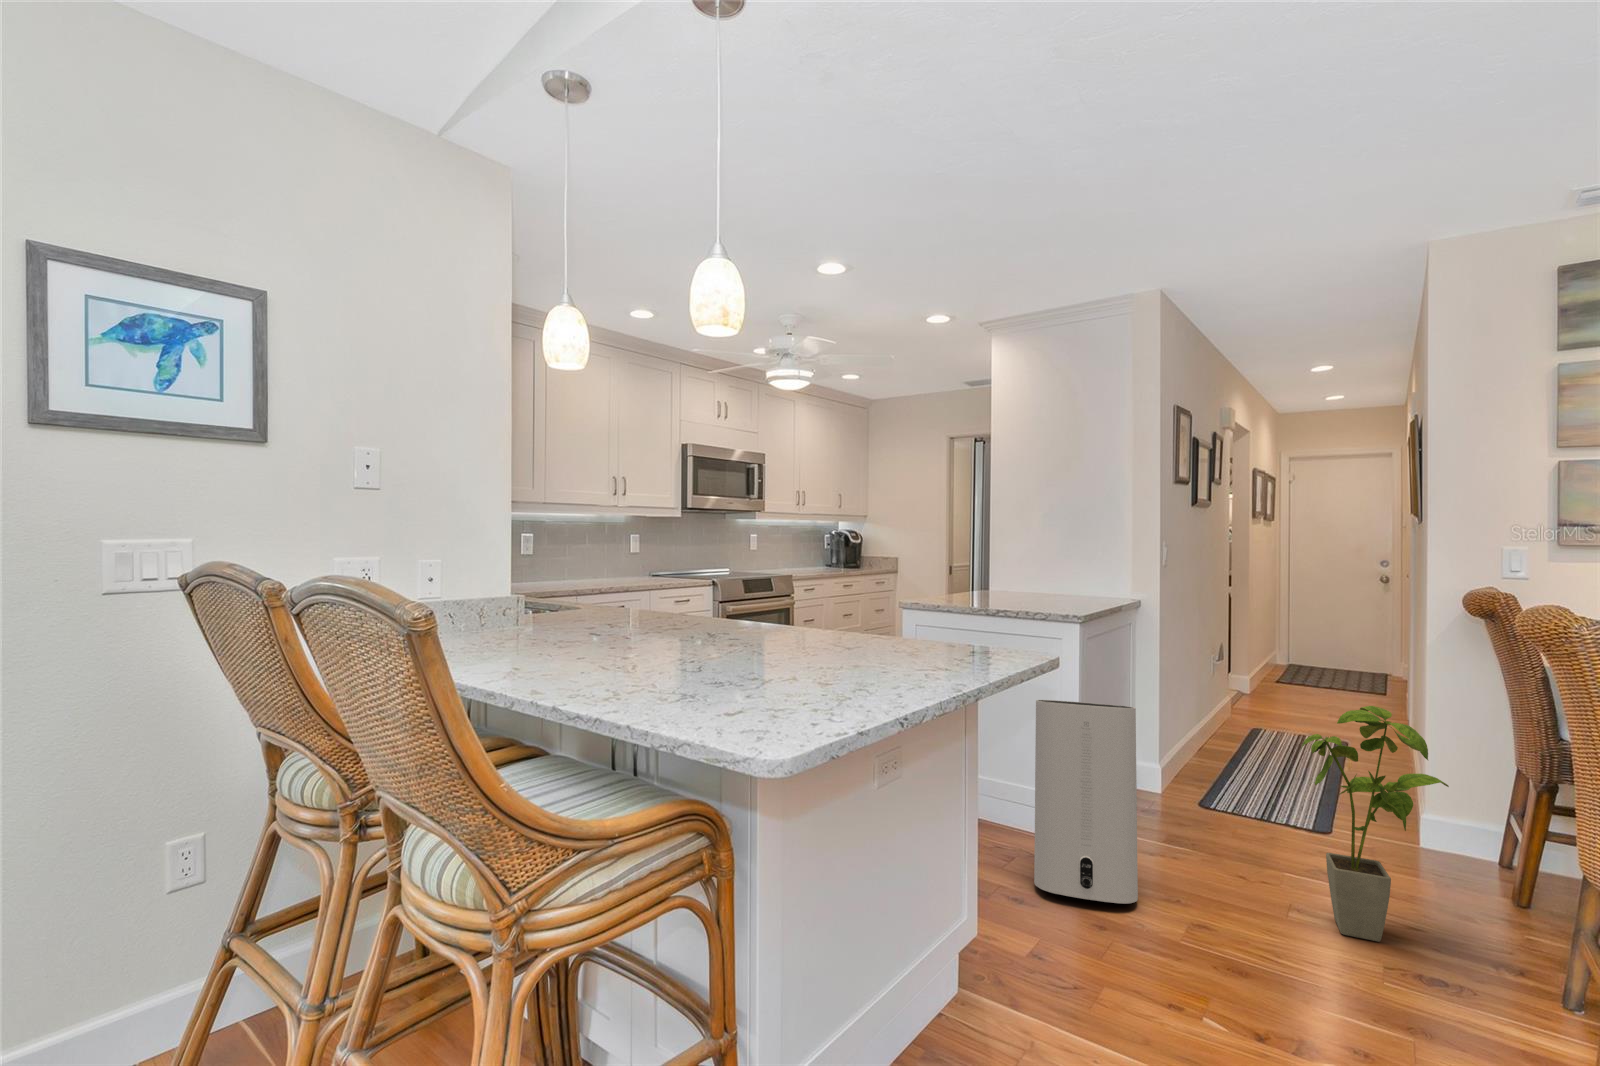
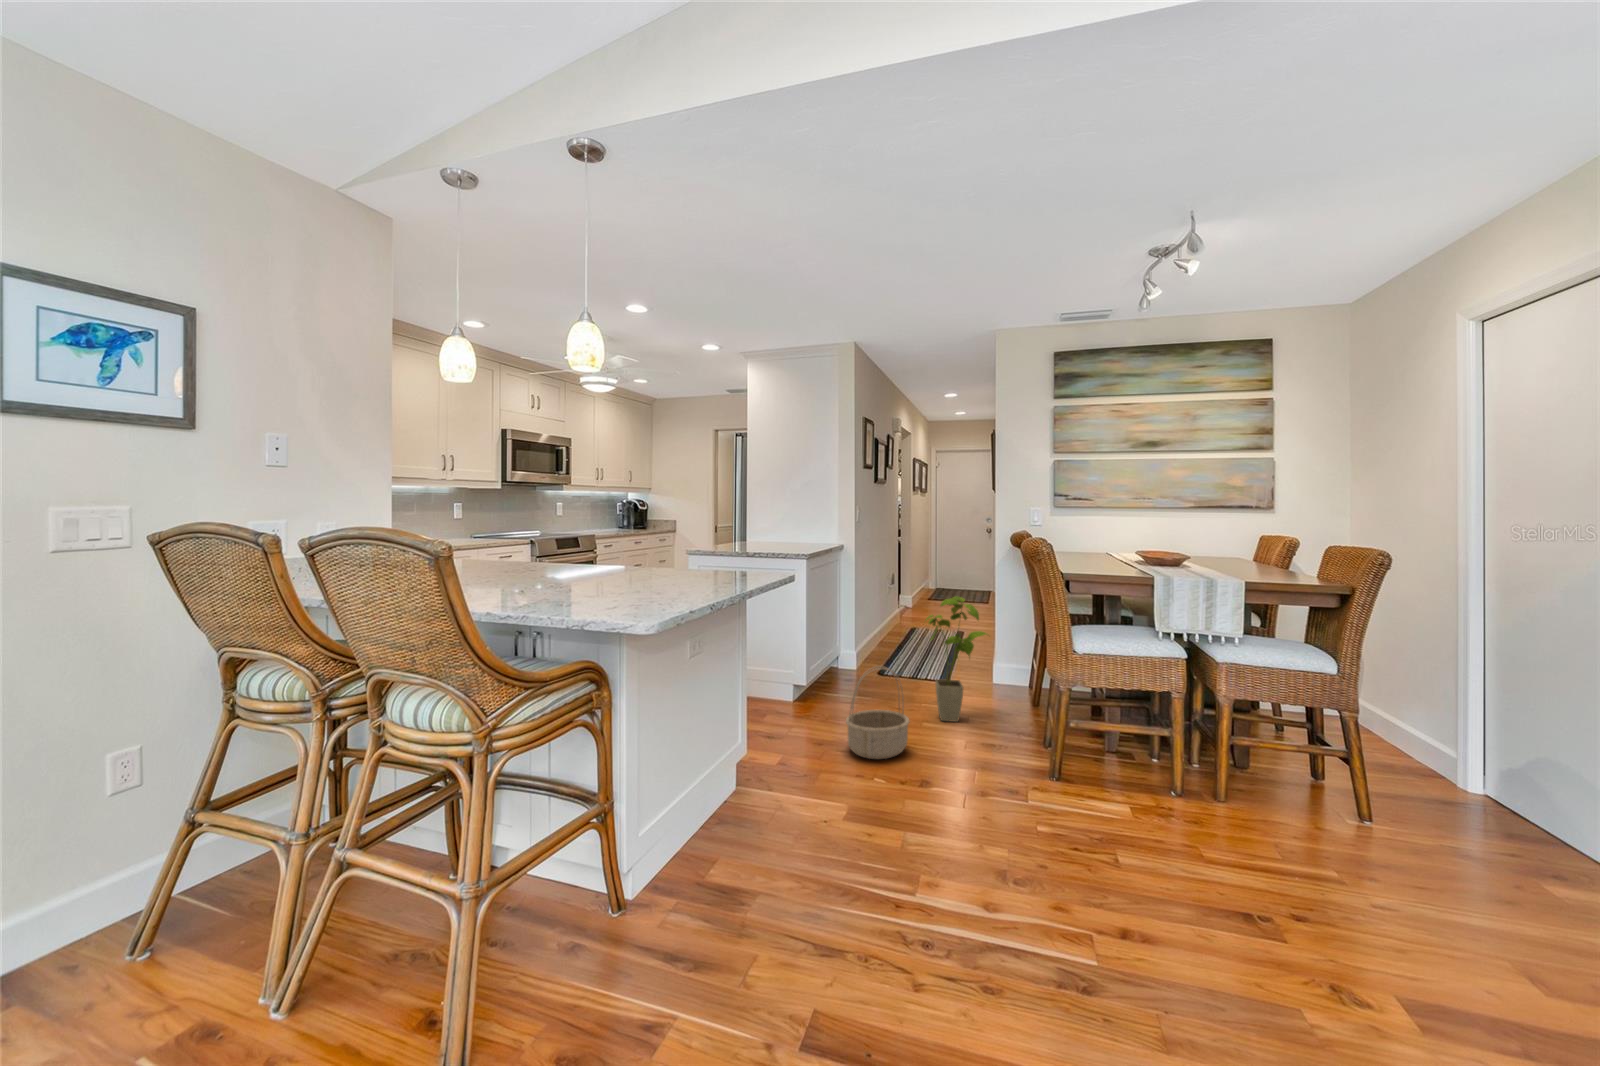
air purifier: present [1034,700,1138,904] -> none [781,608,840,723]
basket: none [1151,828,1282,1006] -> present [846,666,910,759]

